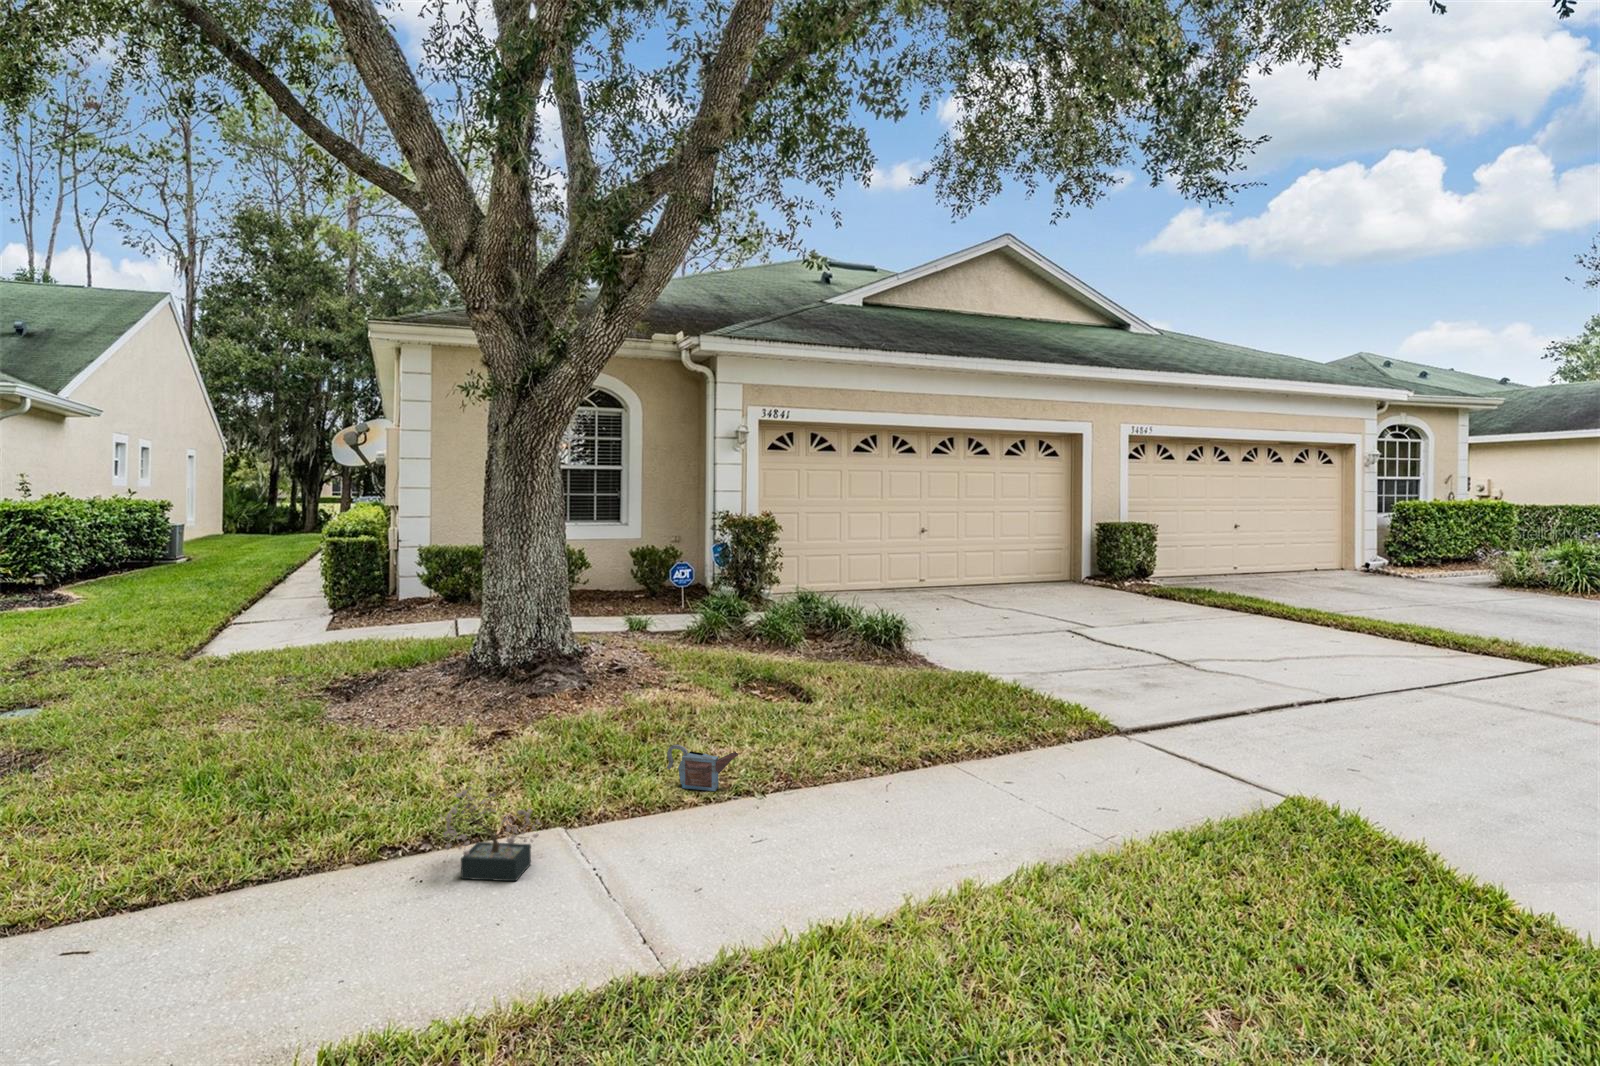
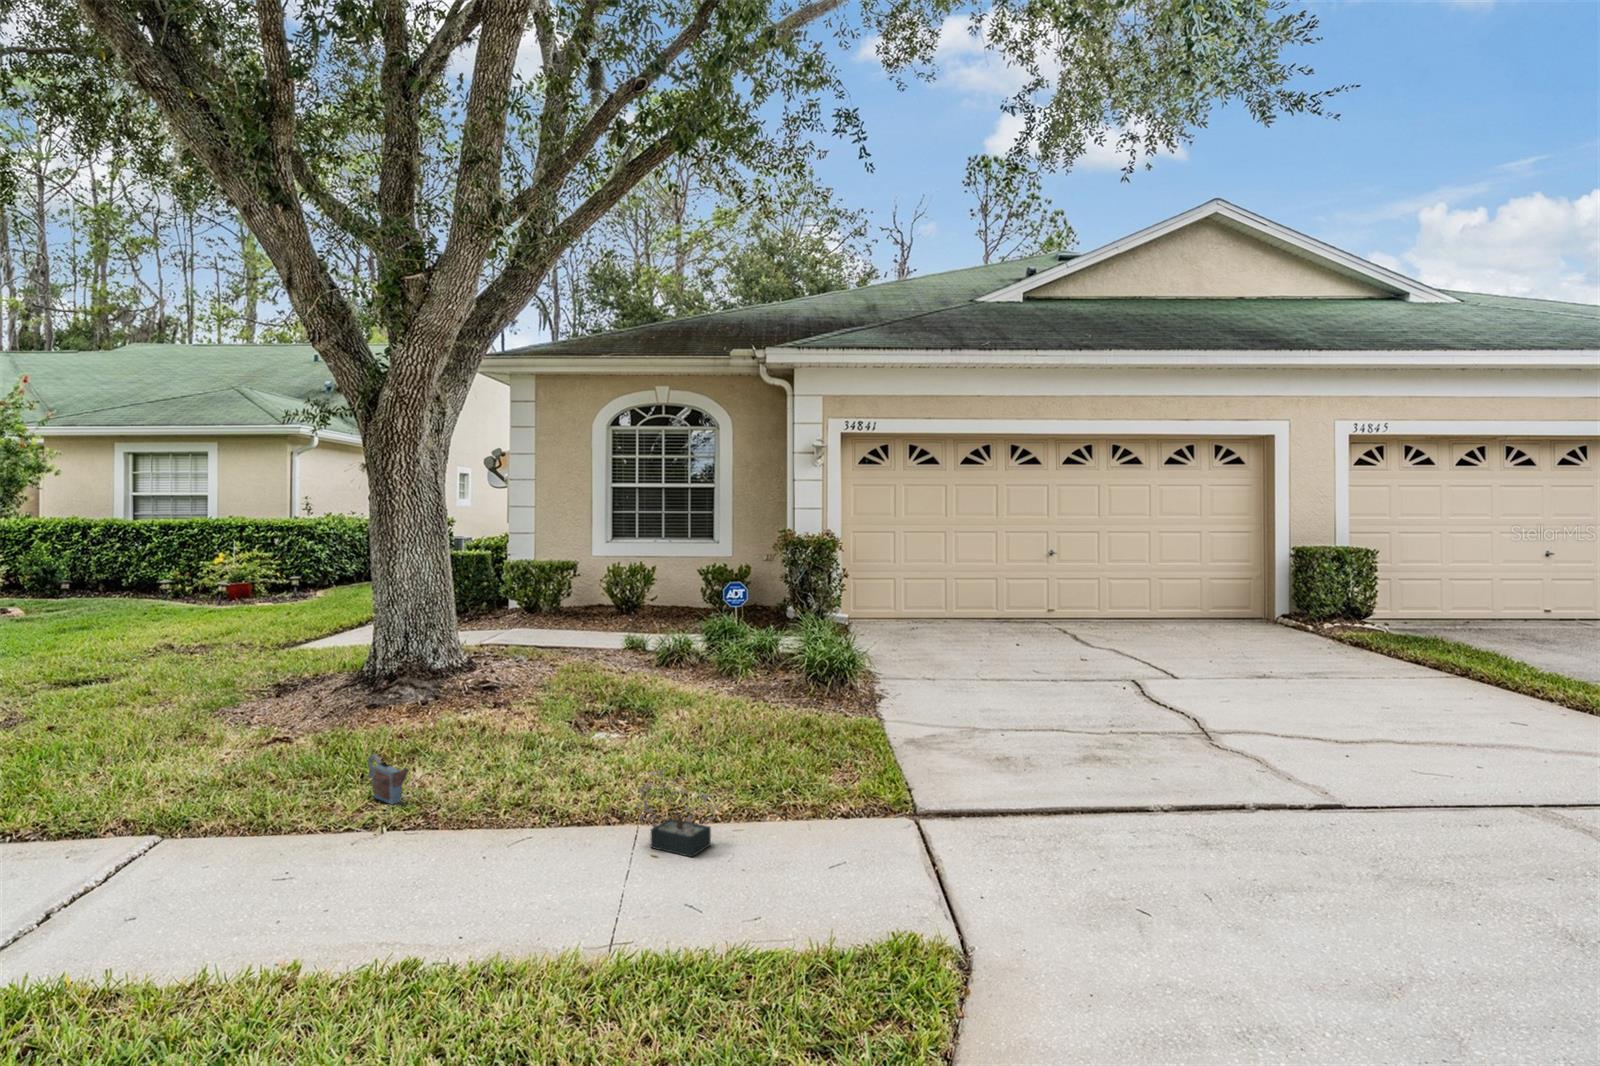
decorative plant: present [440,787,541,881] -> present [637,768,720,857]

